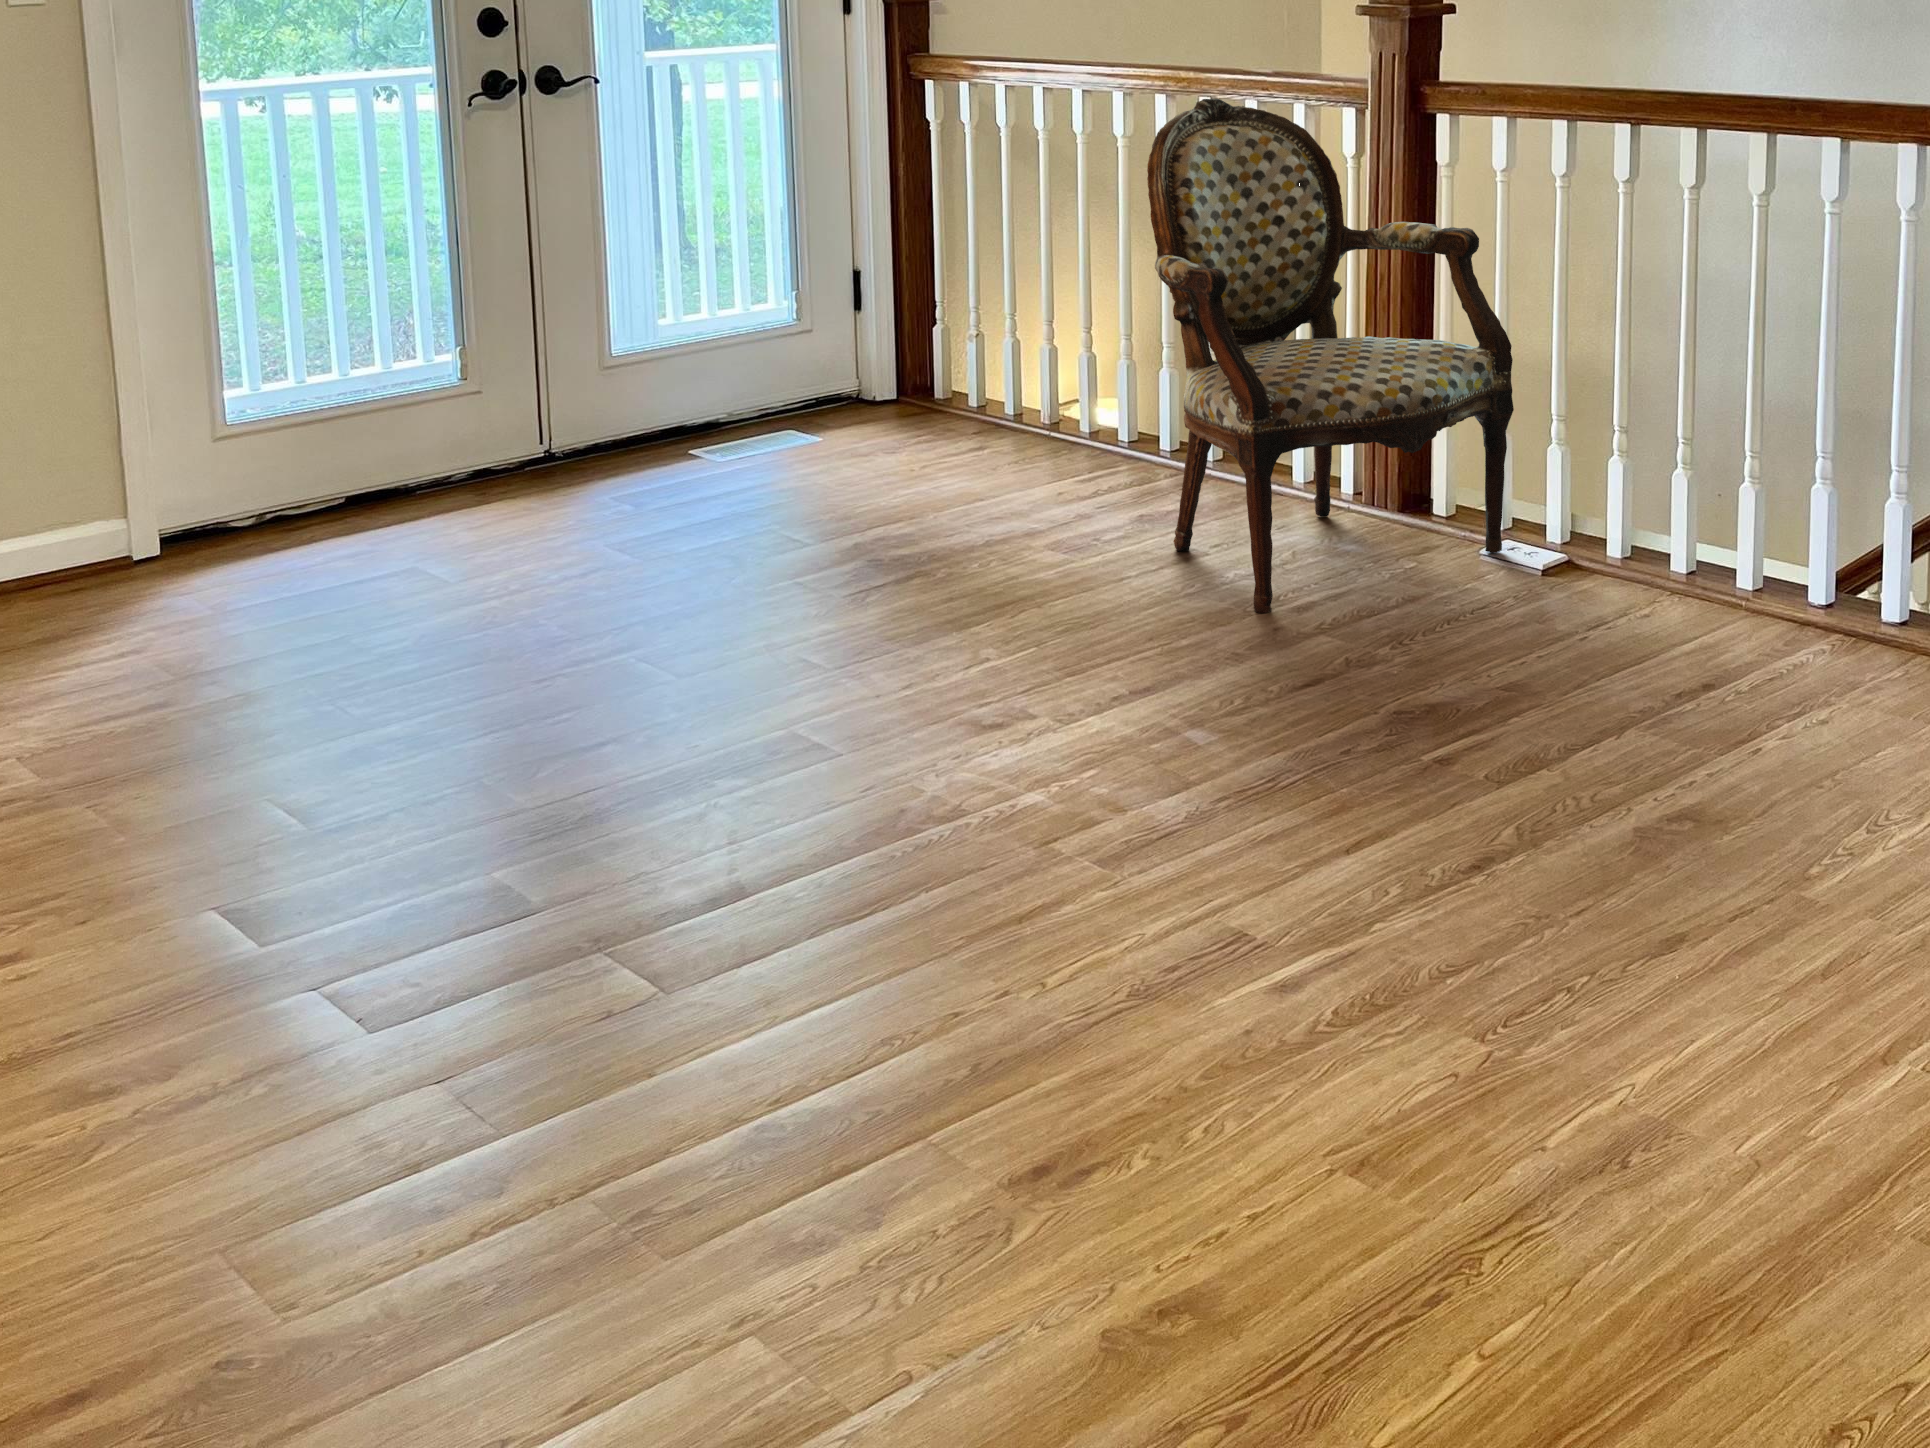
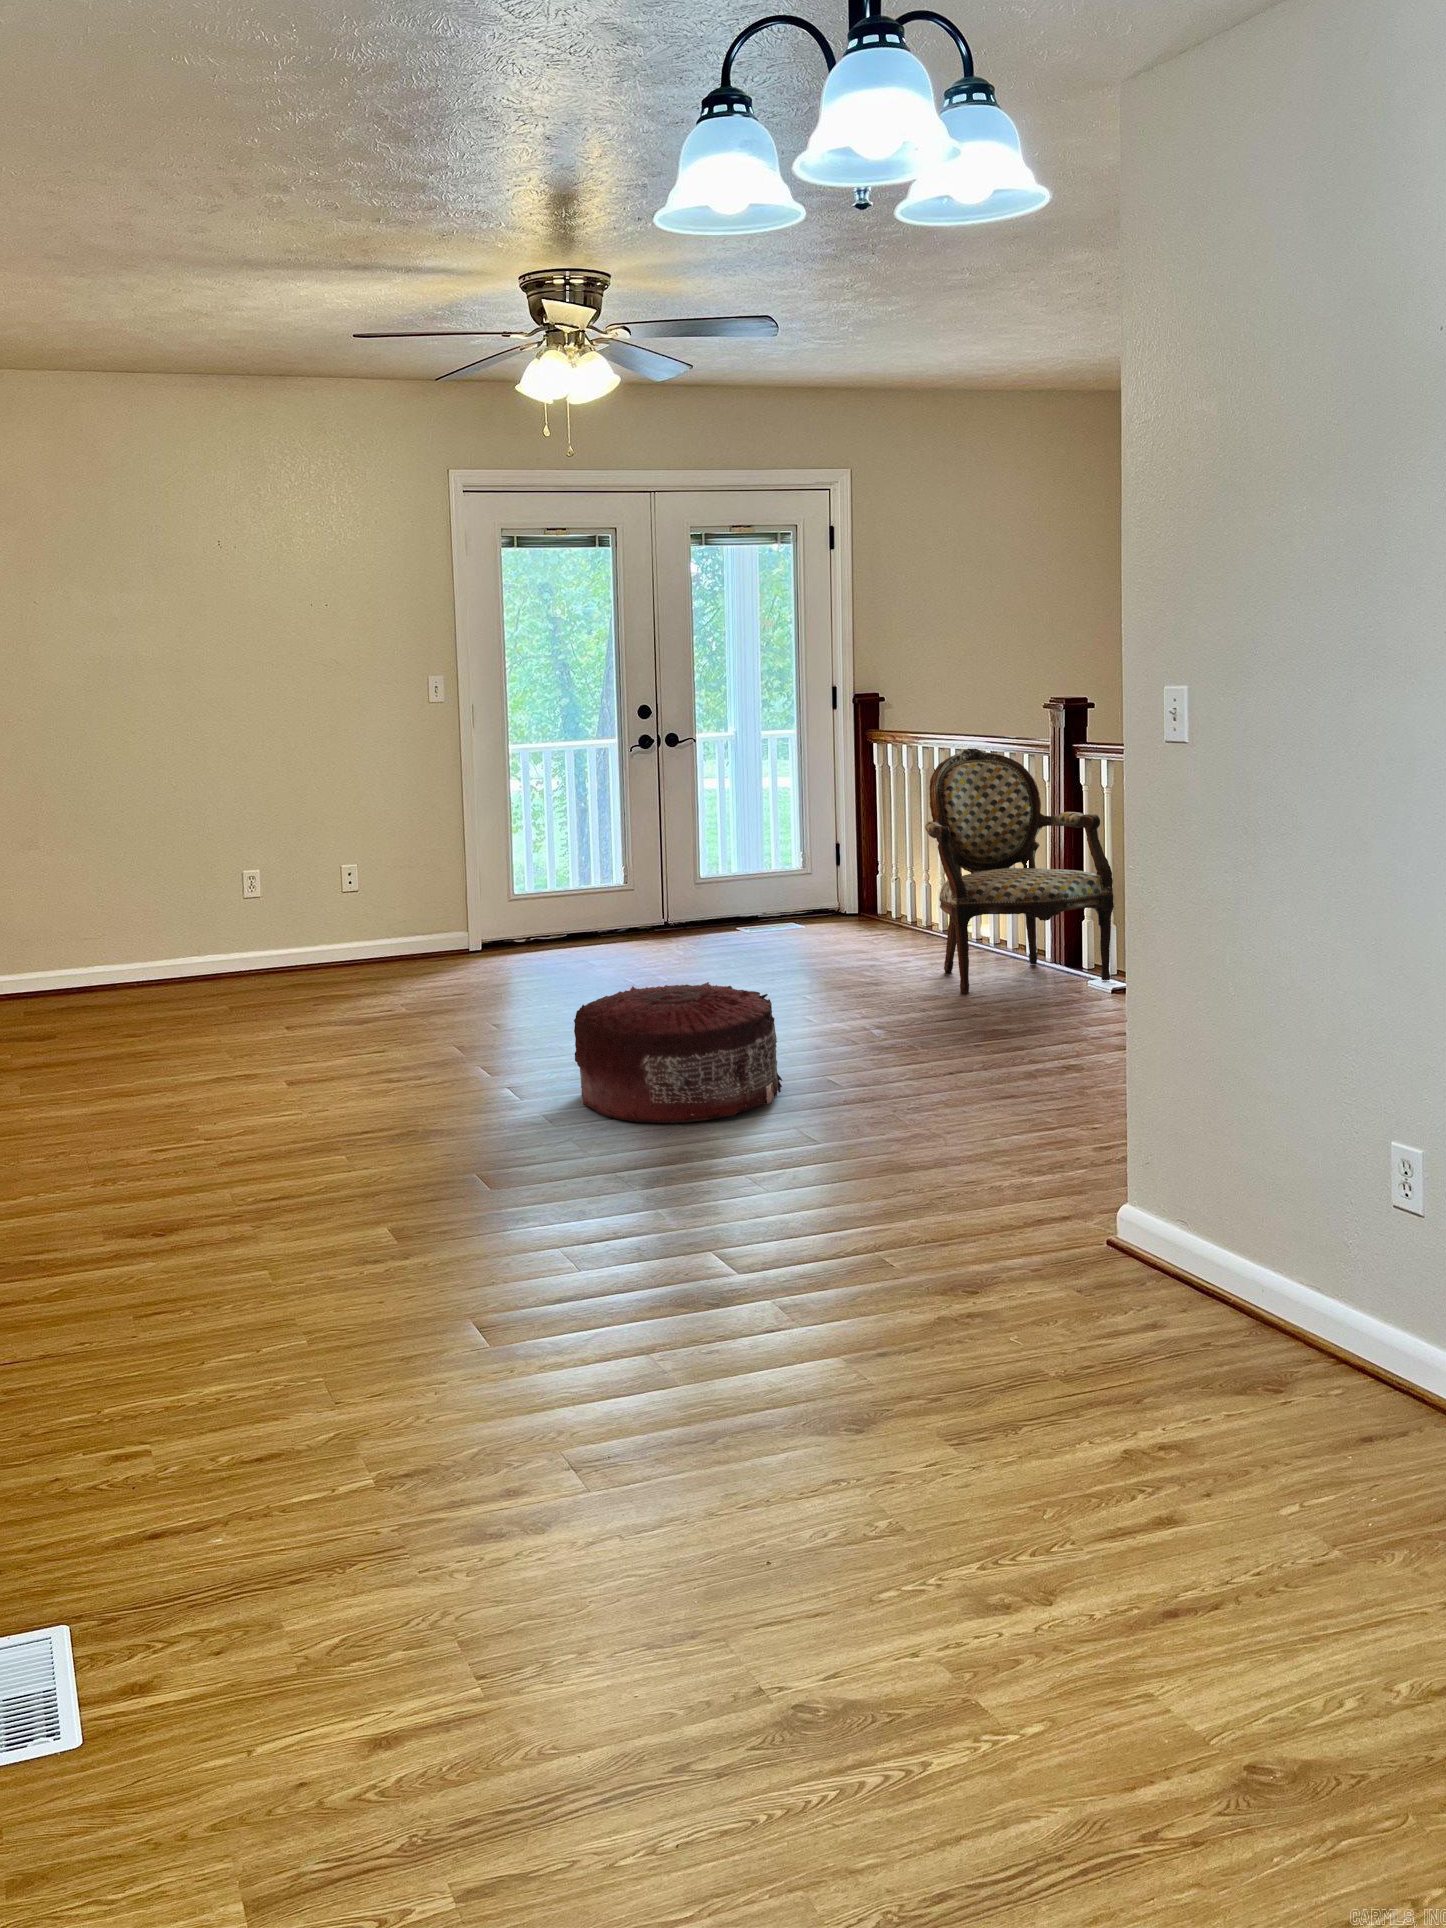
pouf: none [584,749,1147,1253] -> present [574,982,782,1123]

